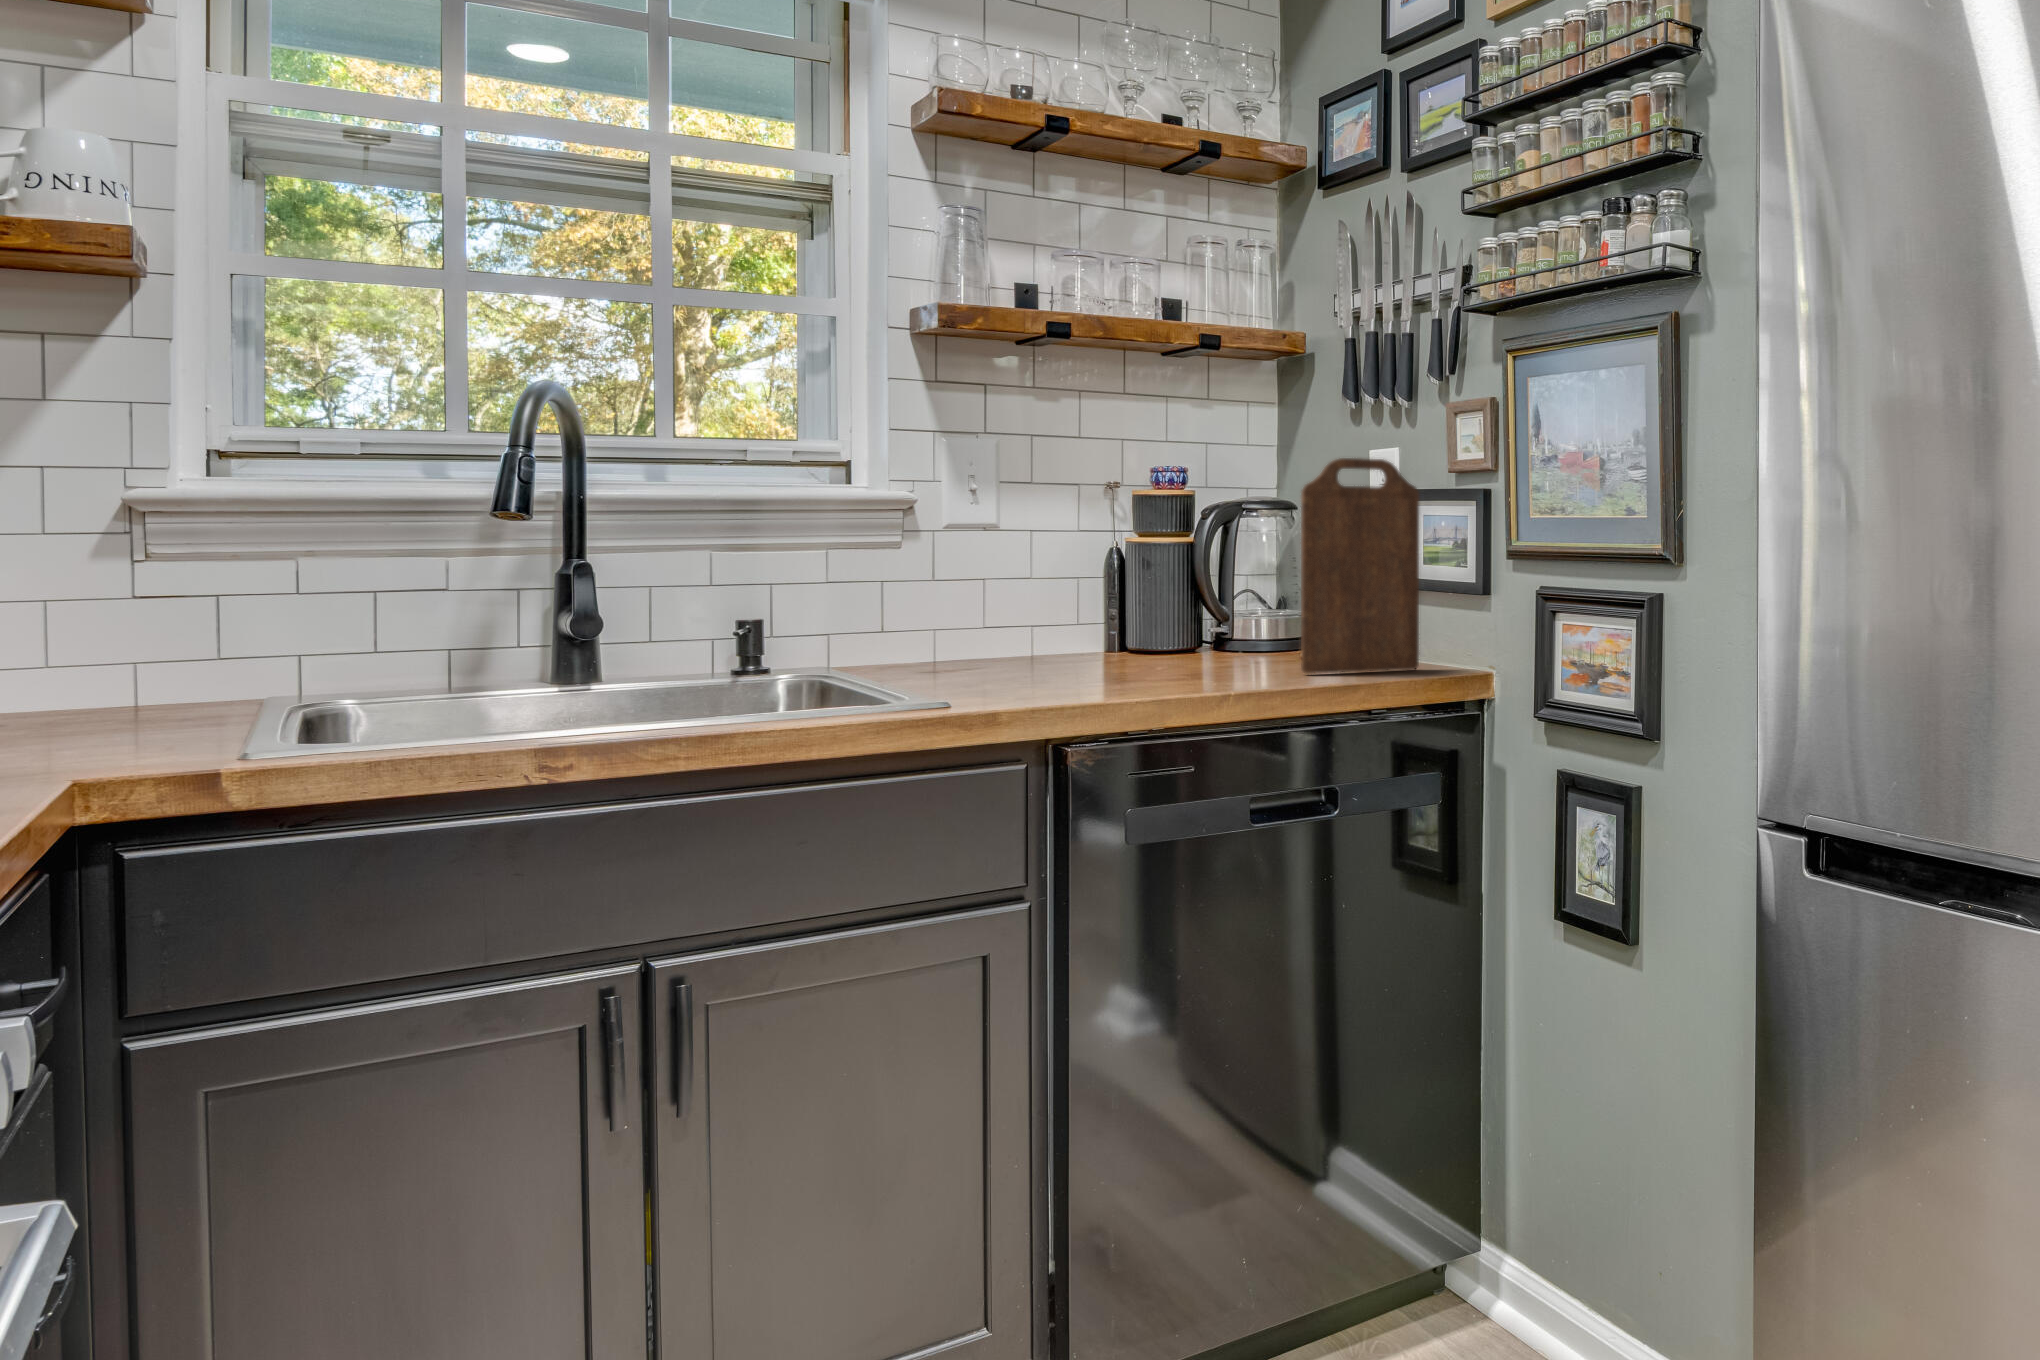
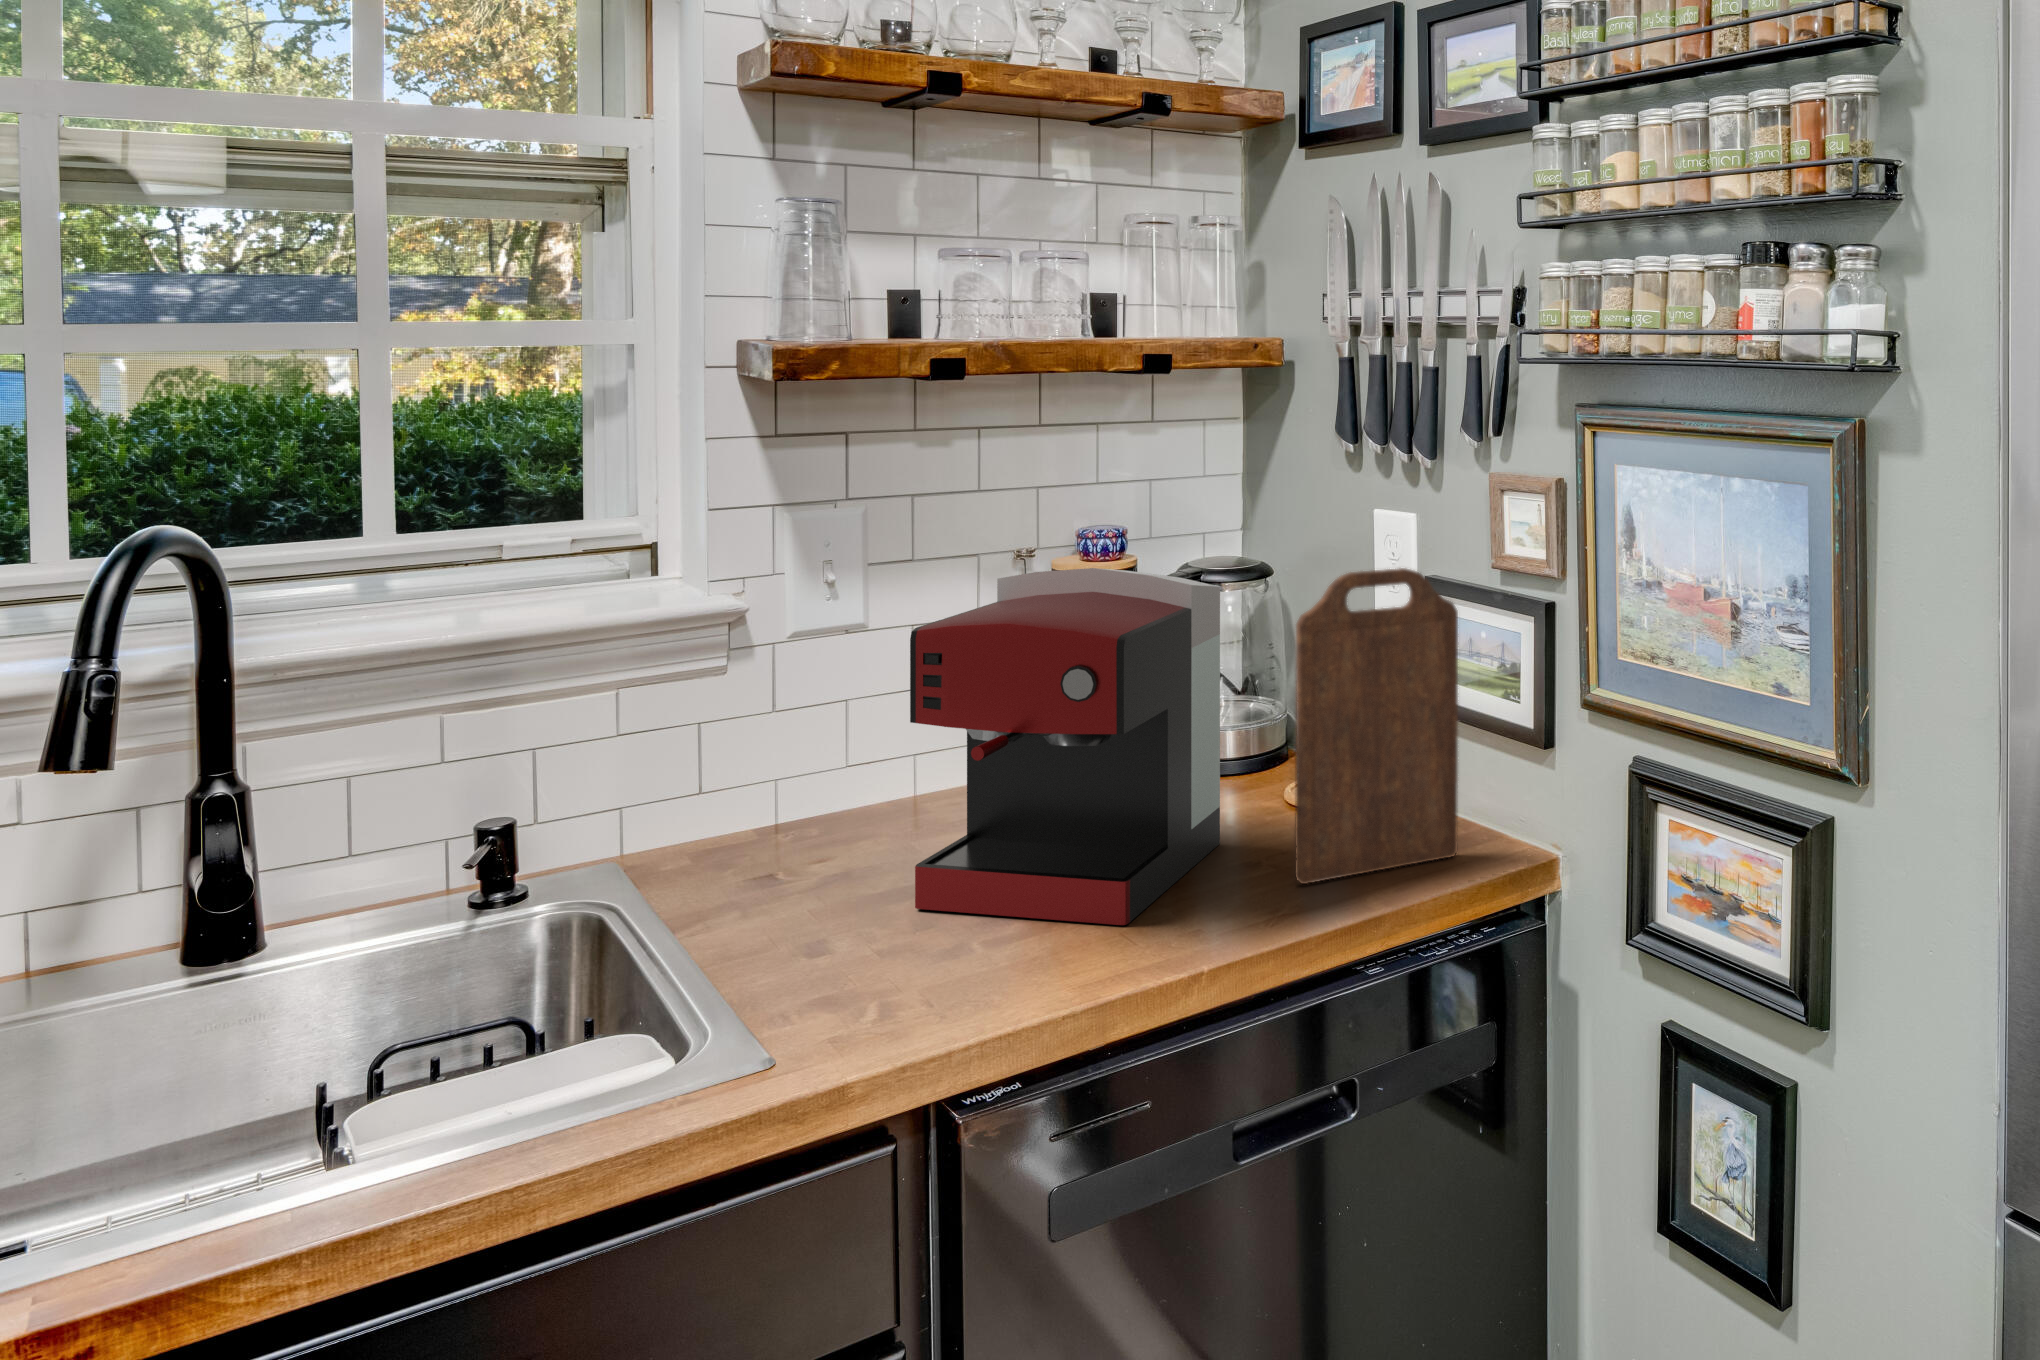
coffee maker: none [1035,460,1251,681] -> present [910,568,1220,925]

